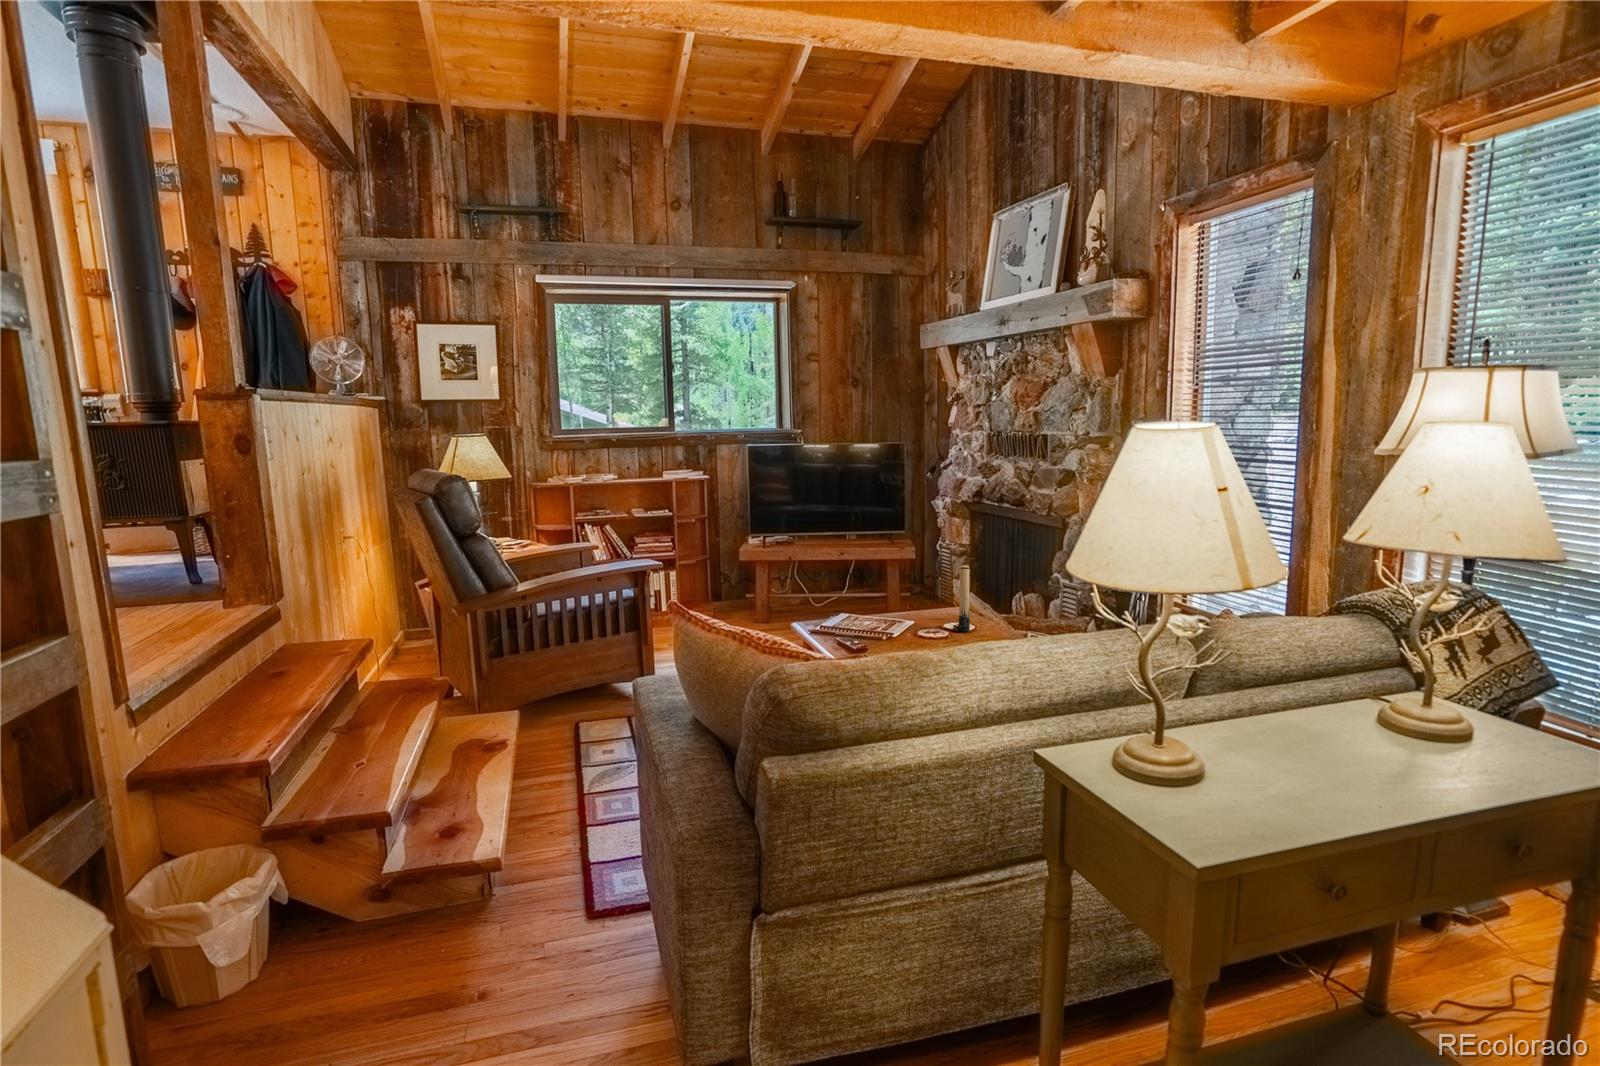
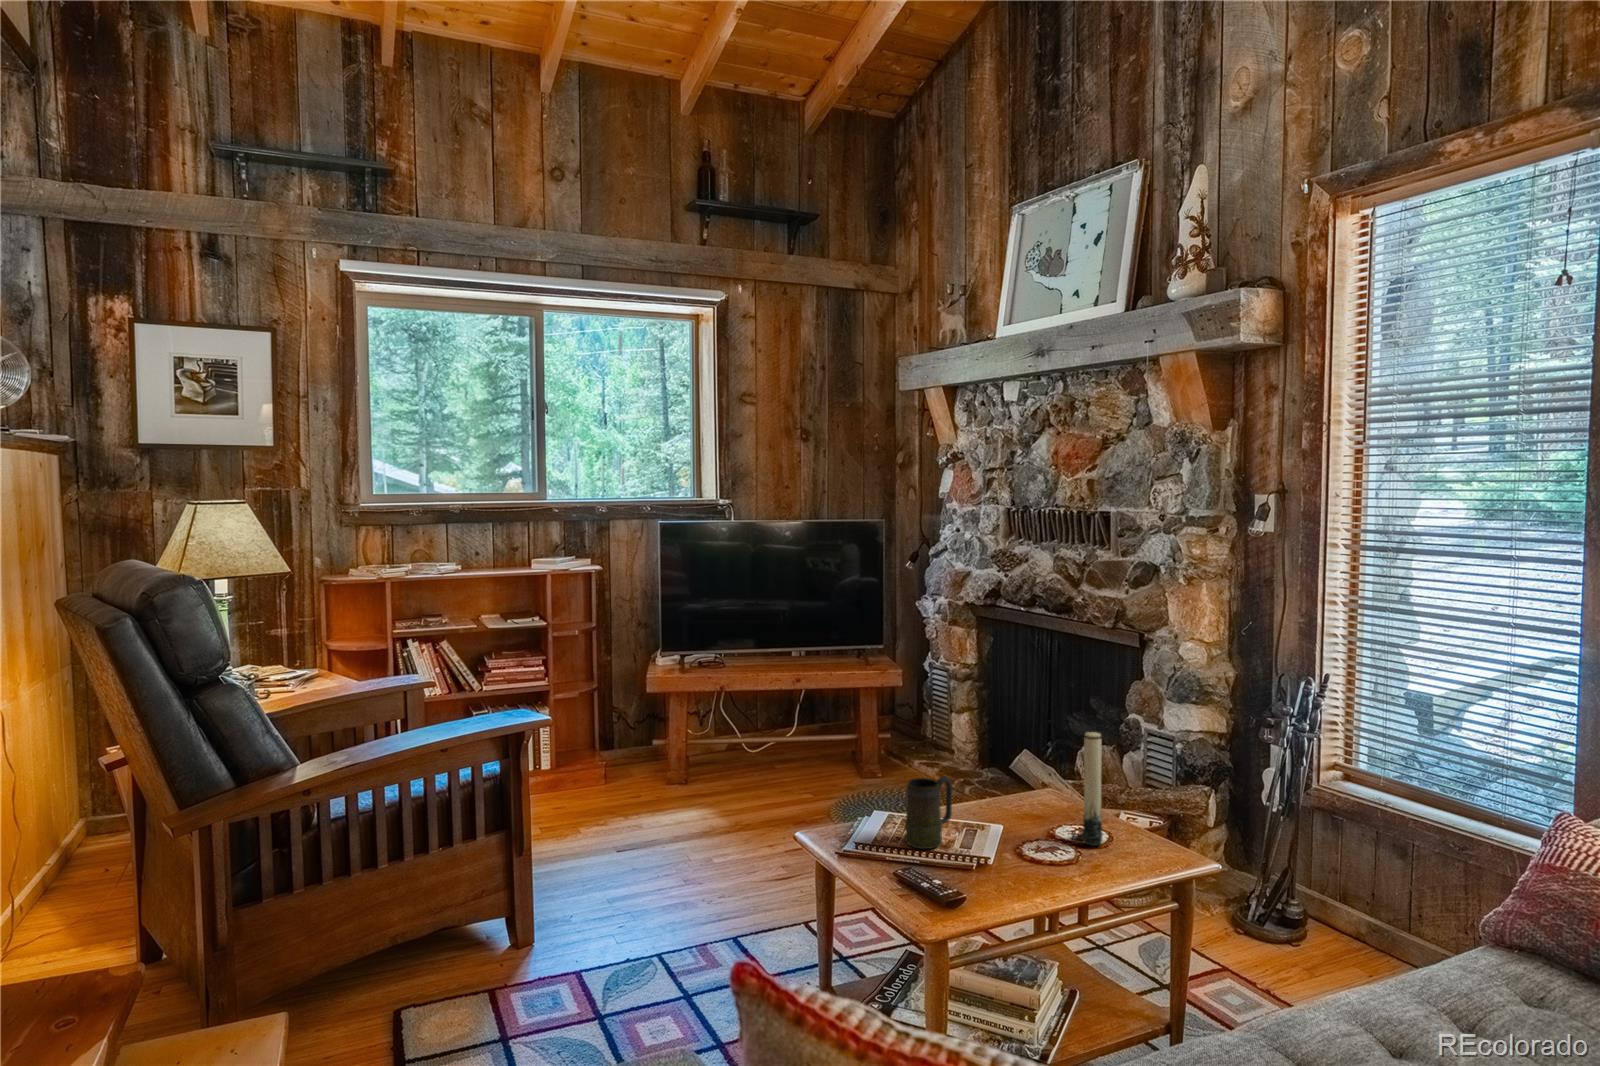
mug: none [852,590,881,629] -> present [905,776,952,849]

